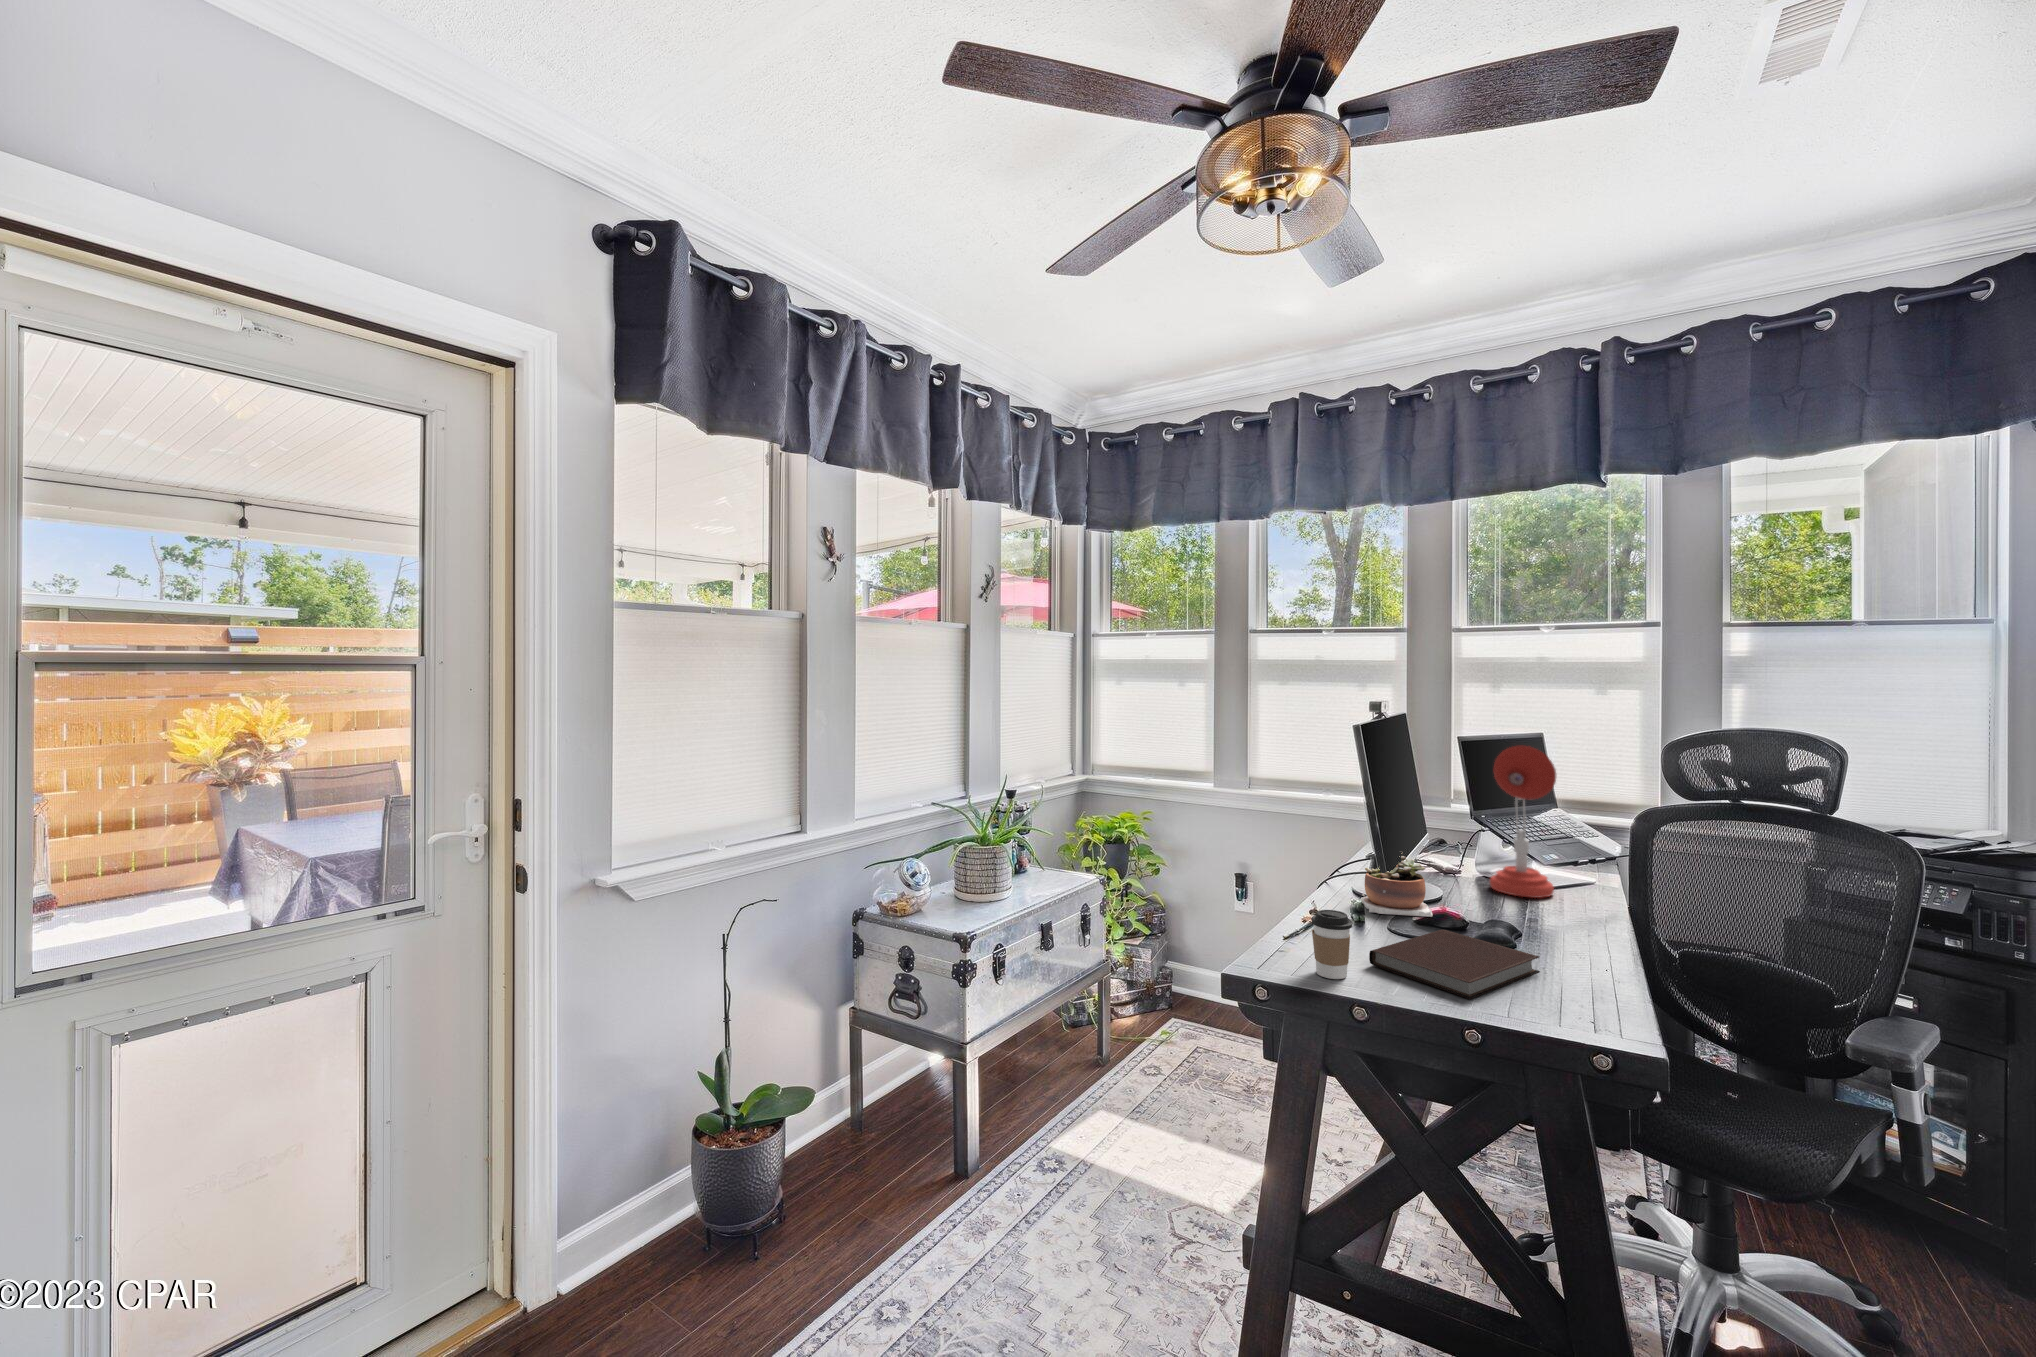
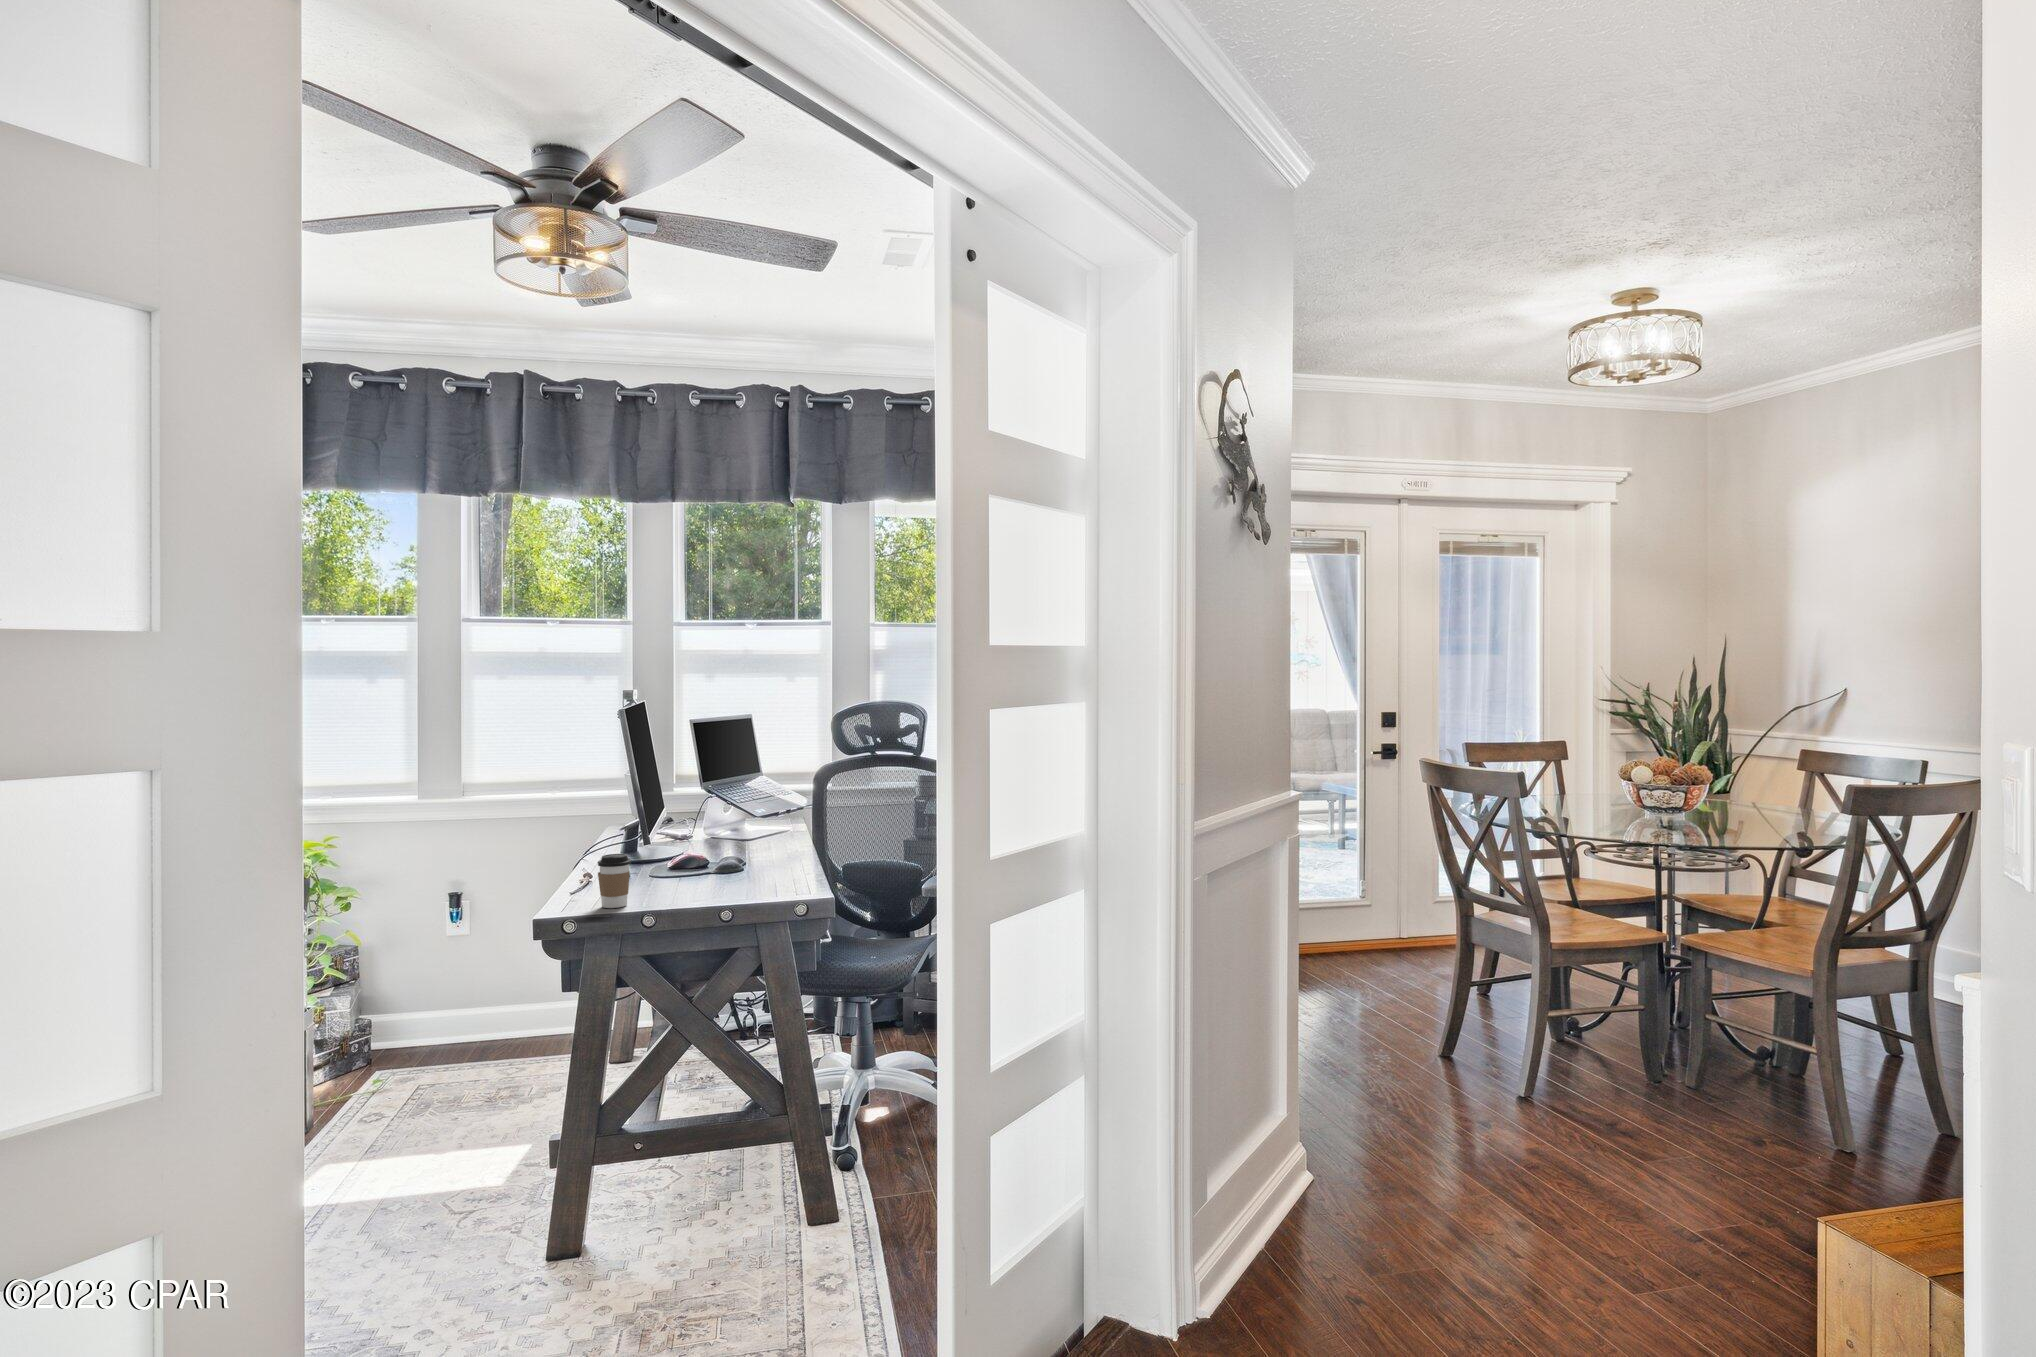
desk lamp: present [1490,746,1556,898] -> none [717,719,765,844]
succulent plant: present [1361,853,1433,917] -> none [617,817,679,870]
notebook: present [1369,930,1540,999] -> none [642,865,760,898]

